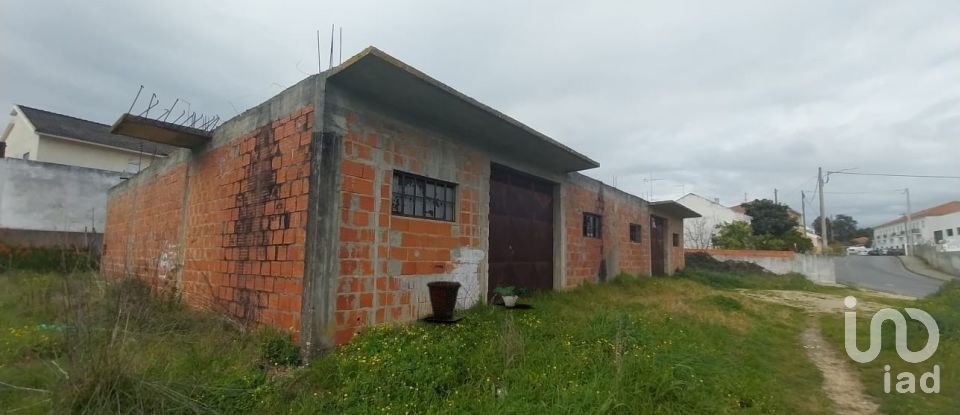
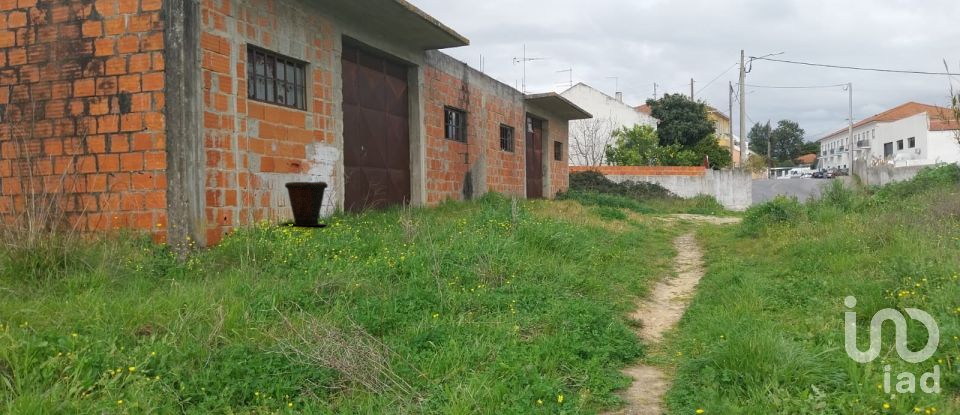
potted plant: present [493,286,533,306] -> none [348,195,399,218]

